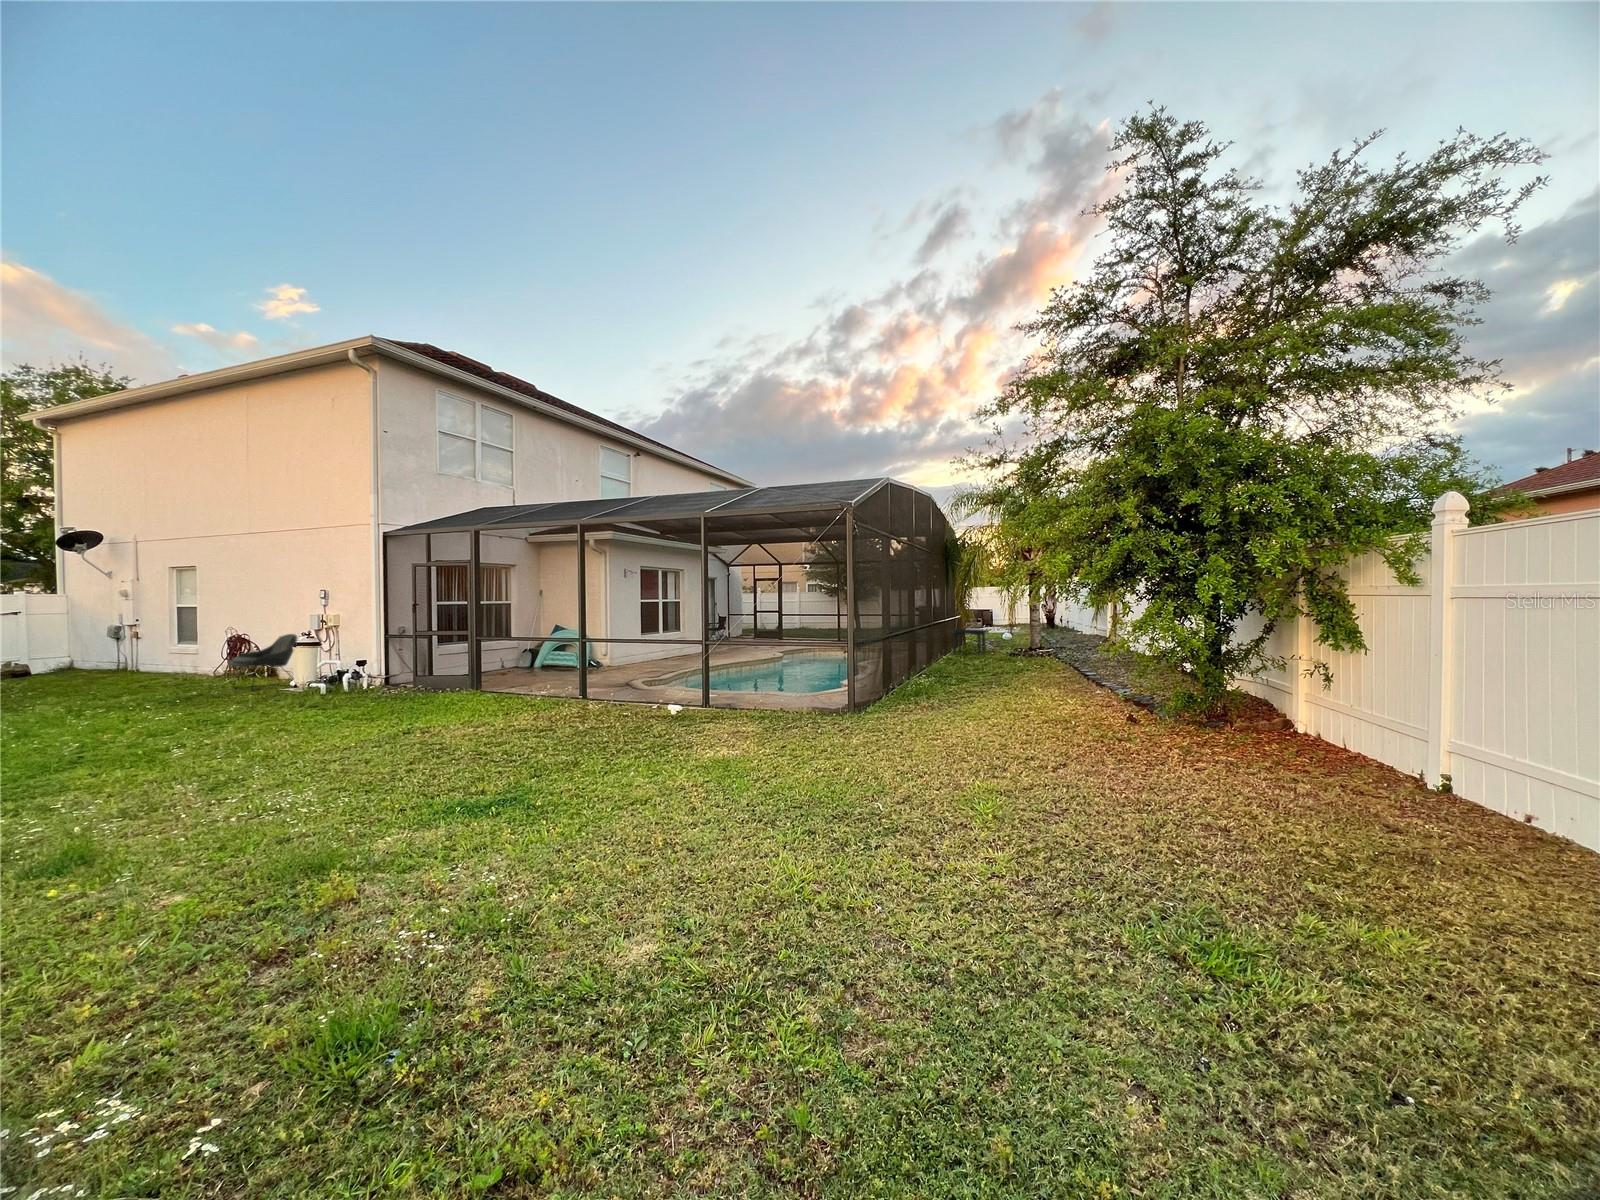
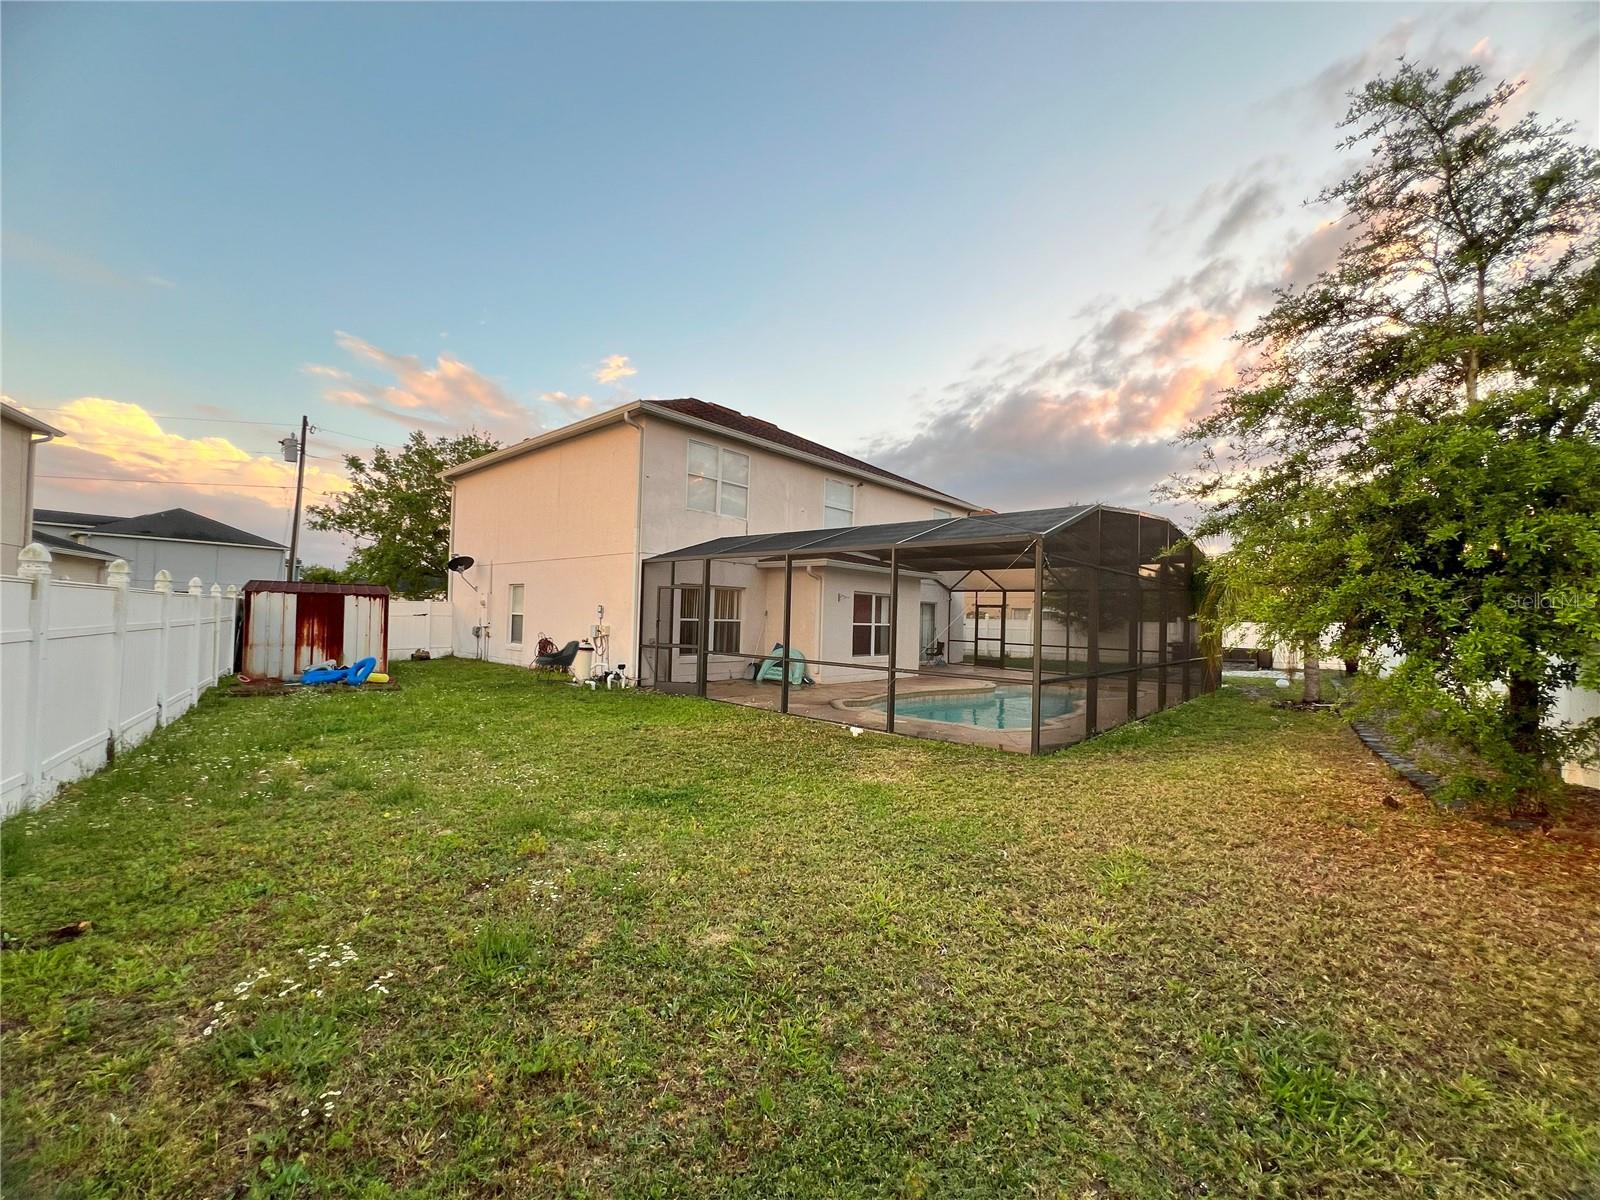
round table: present [951,629,989,654] -> none [1208,669,1265,702]

